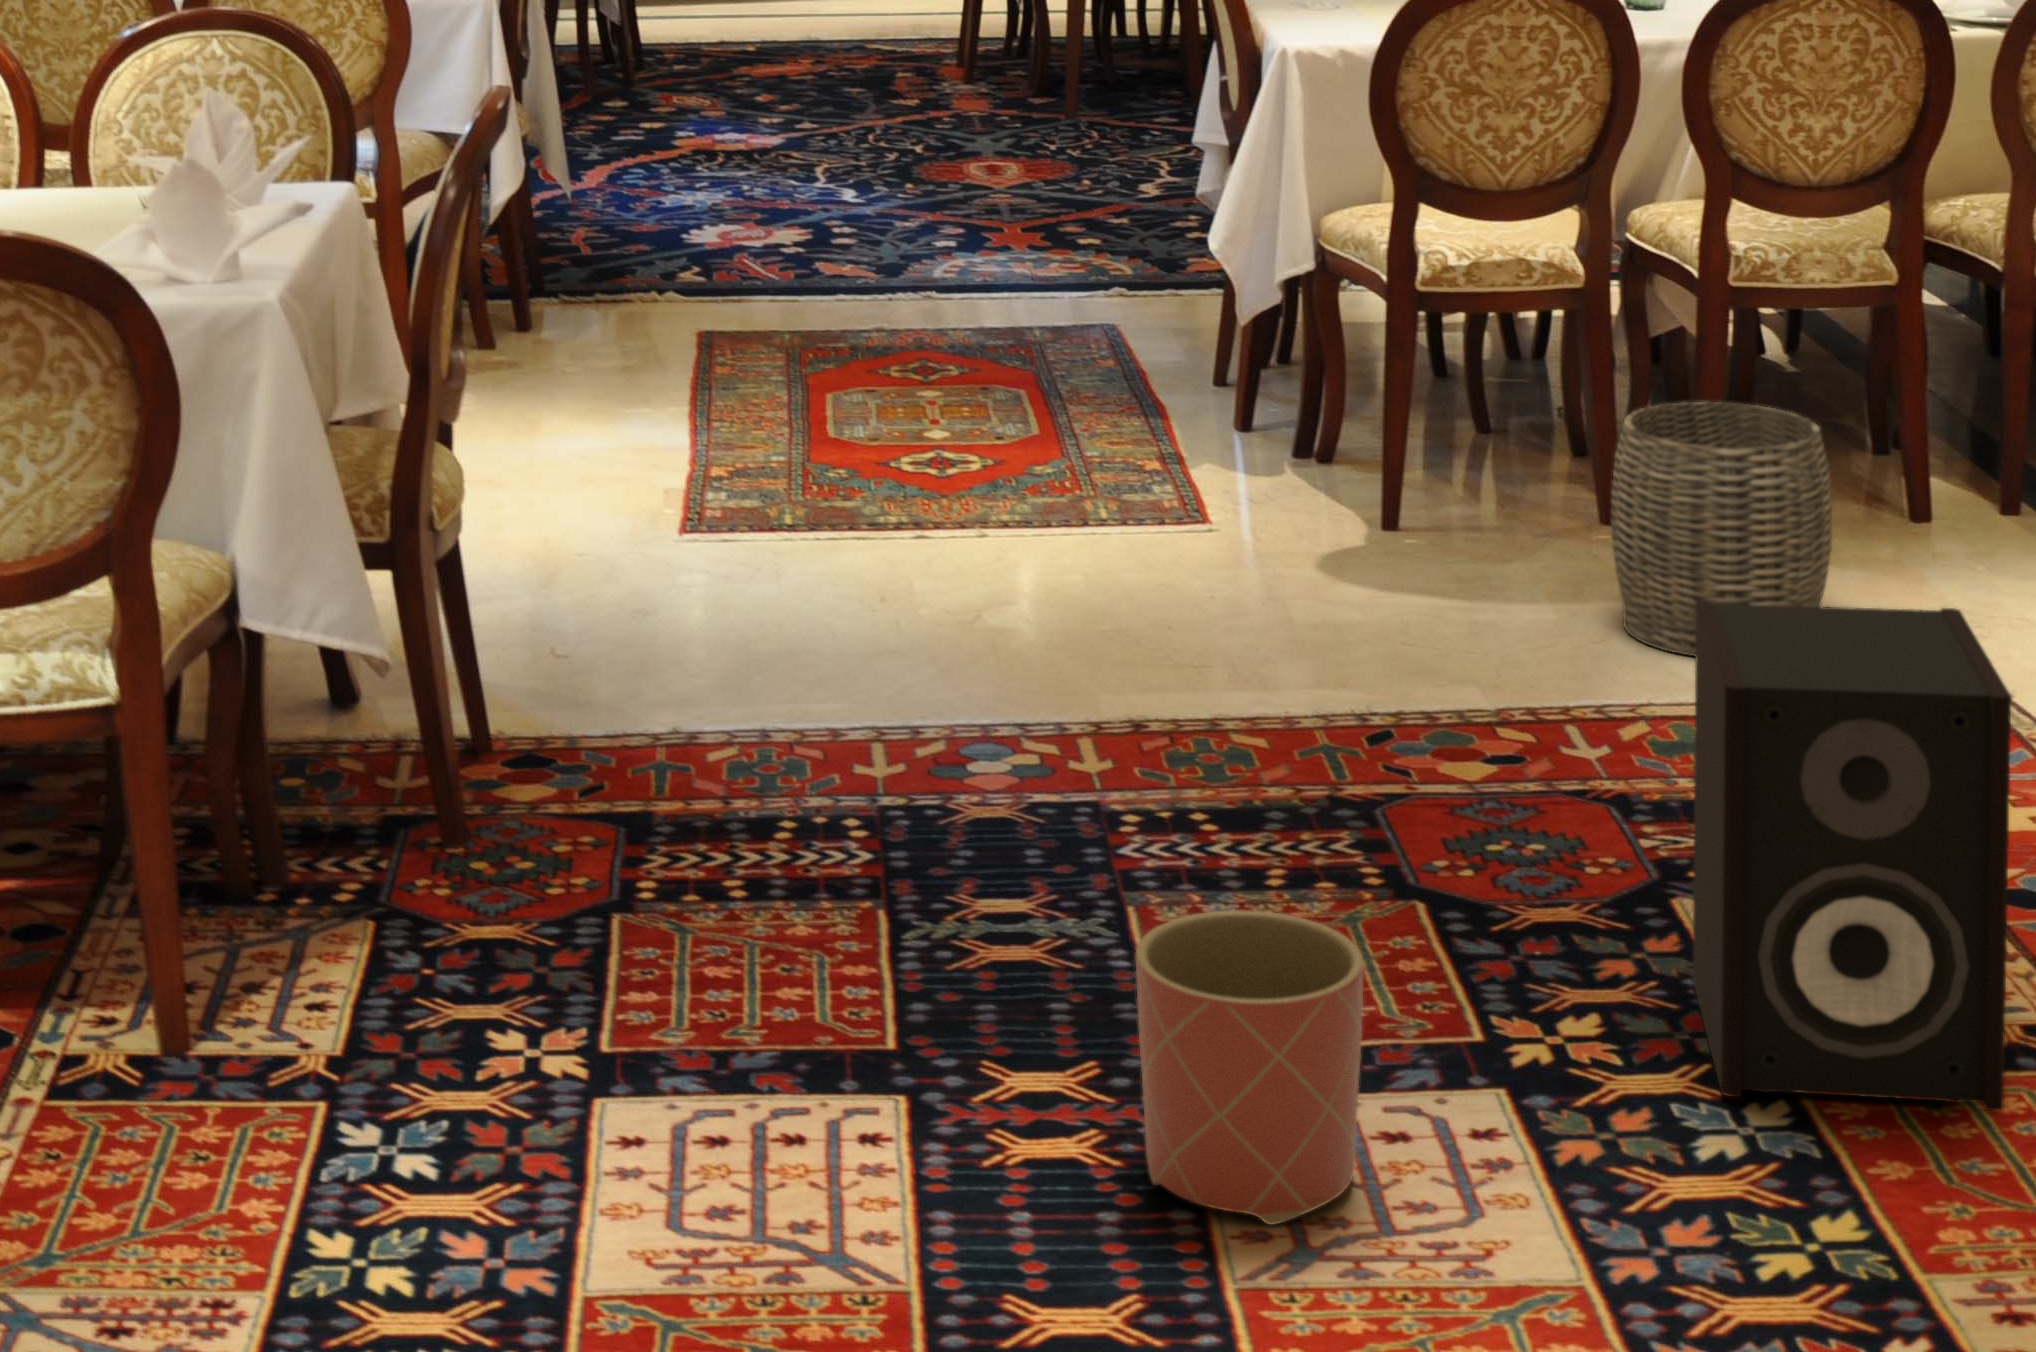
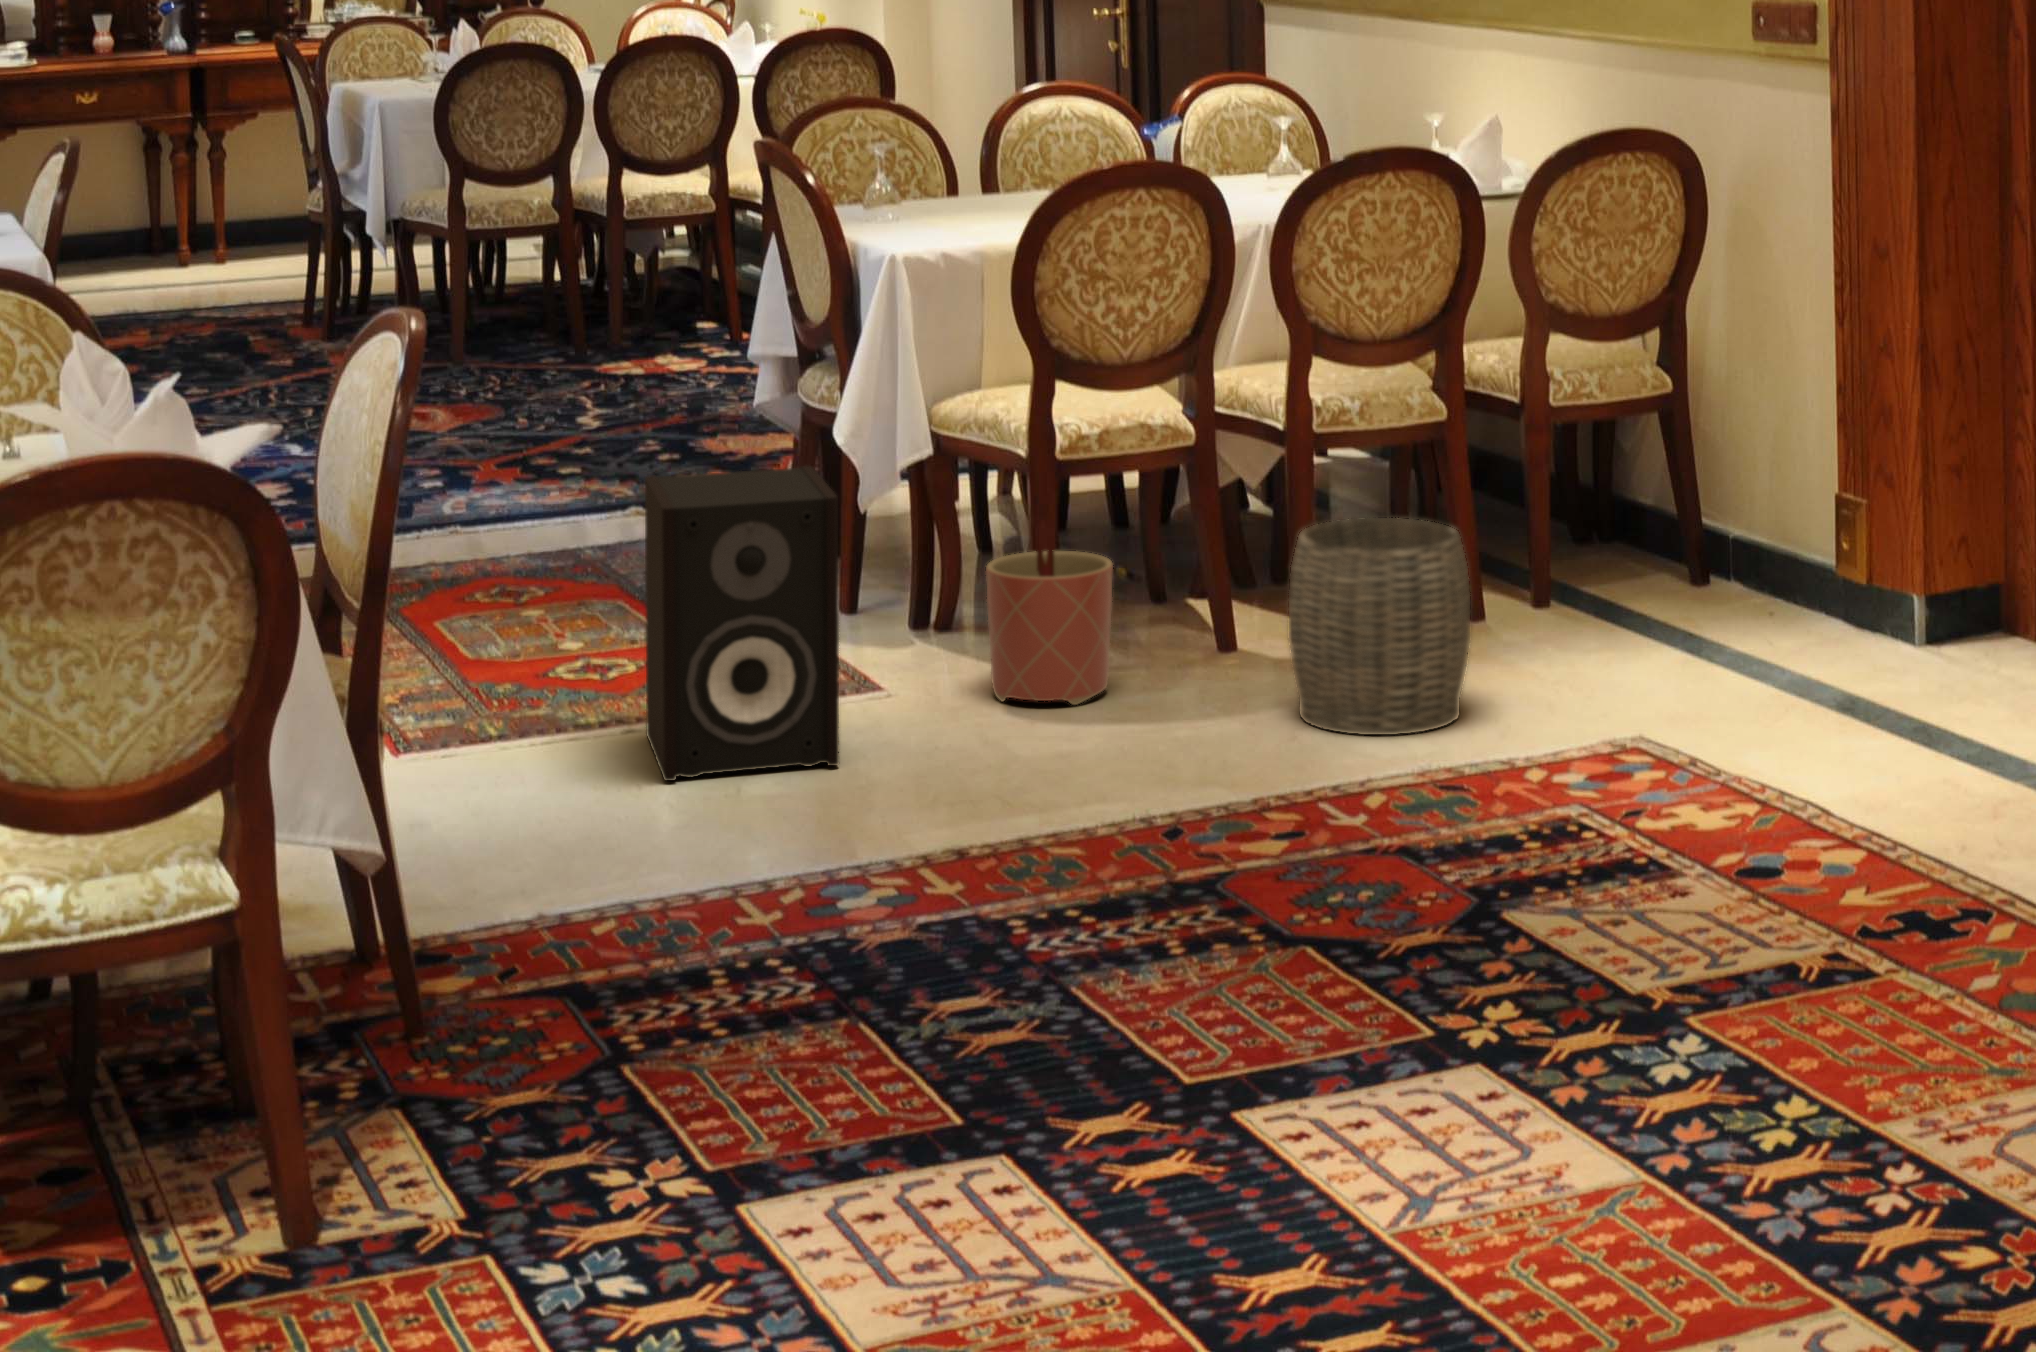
speaker: present [1693,600,2011,1111] -> present [645,466,839,781]
planter: present [1136,910,1364,1225] -> present [986,551,1113,705]

